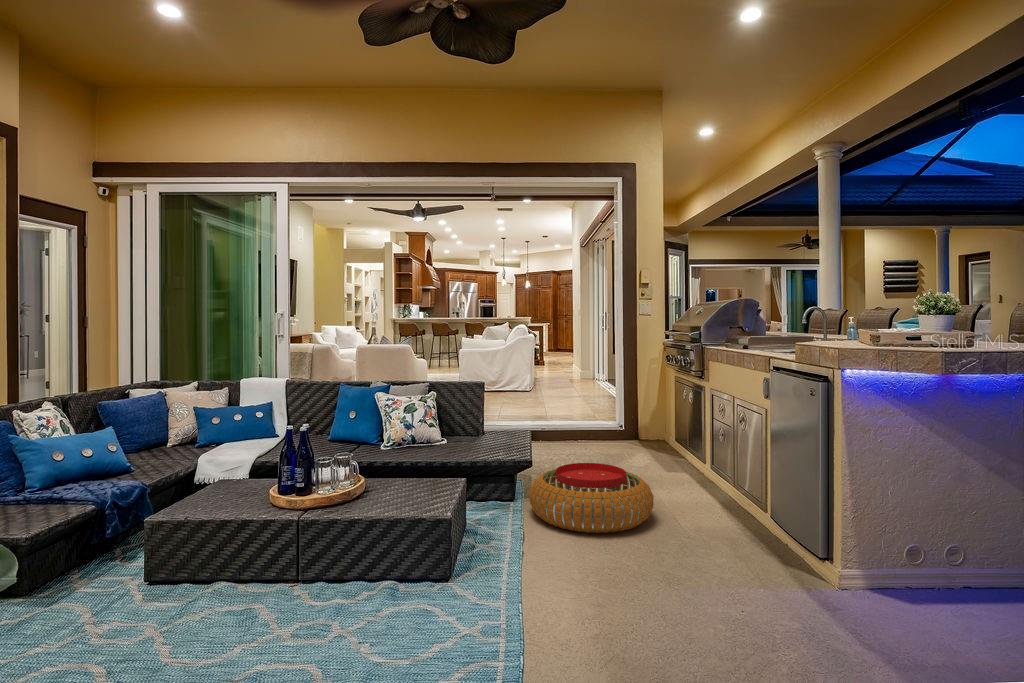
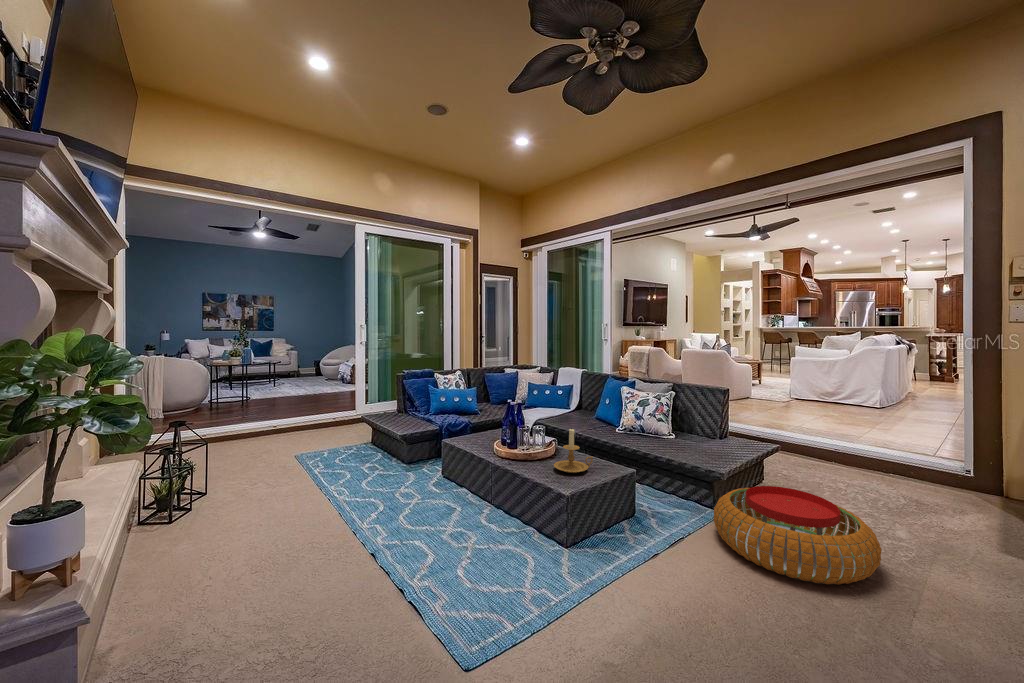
candle holder: none [385,442,429,499] -> present [554,428,593,473]

